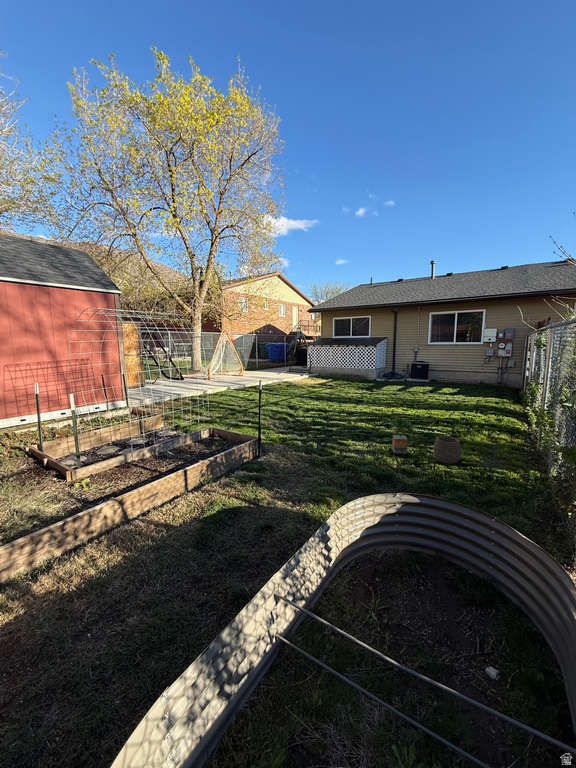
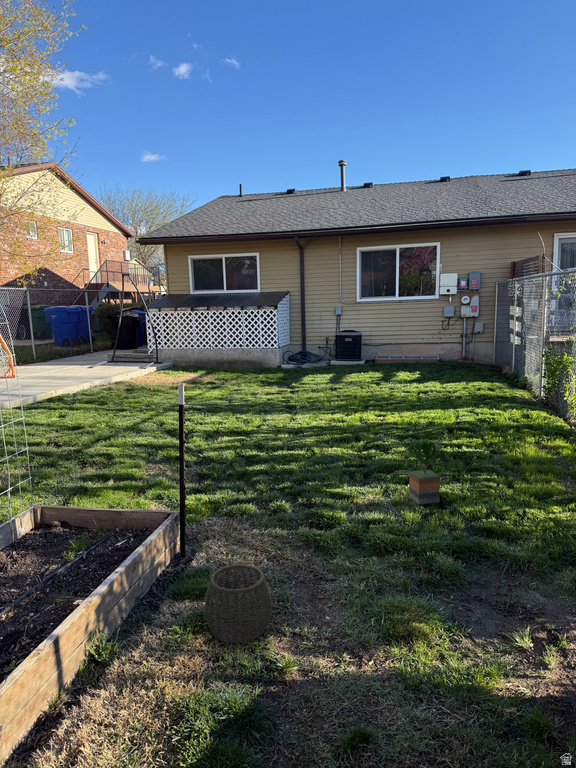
woven basket: present [433,436,461,464] -> present [204,564,272,644]

